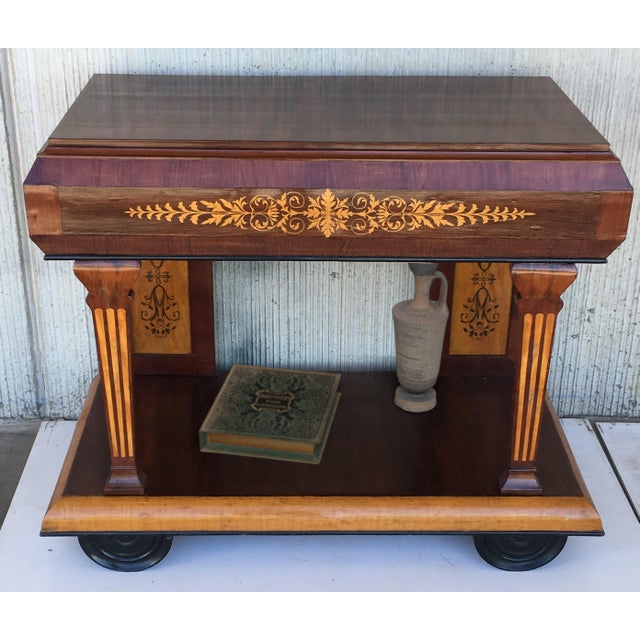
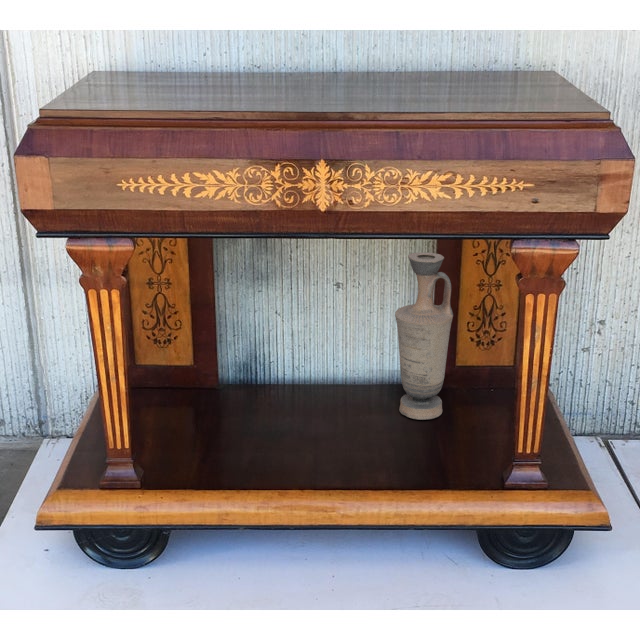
hardback book: present [199,364,341,464] -> none [197,374,345,465]

